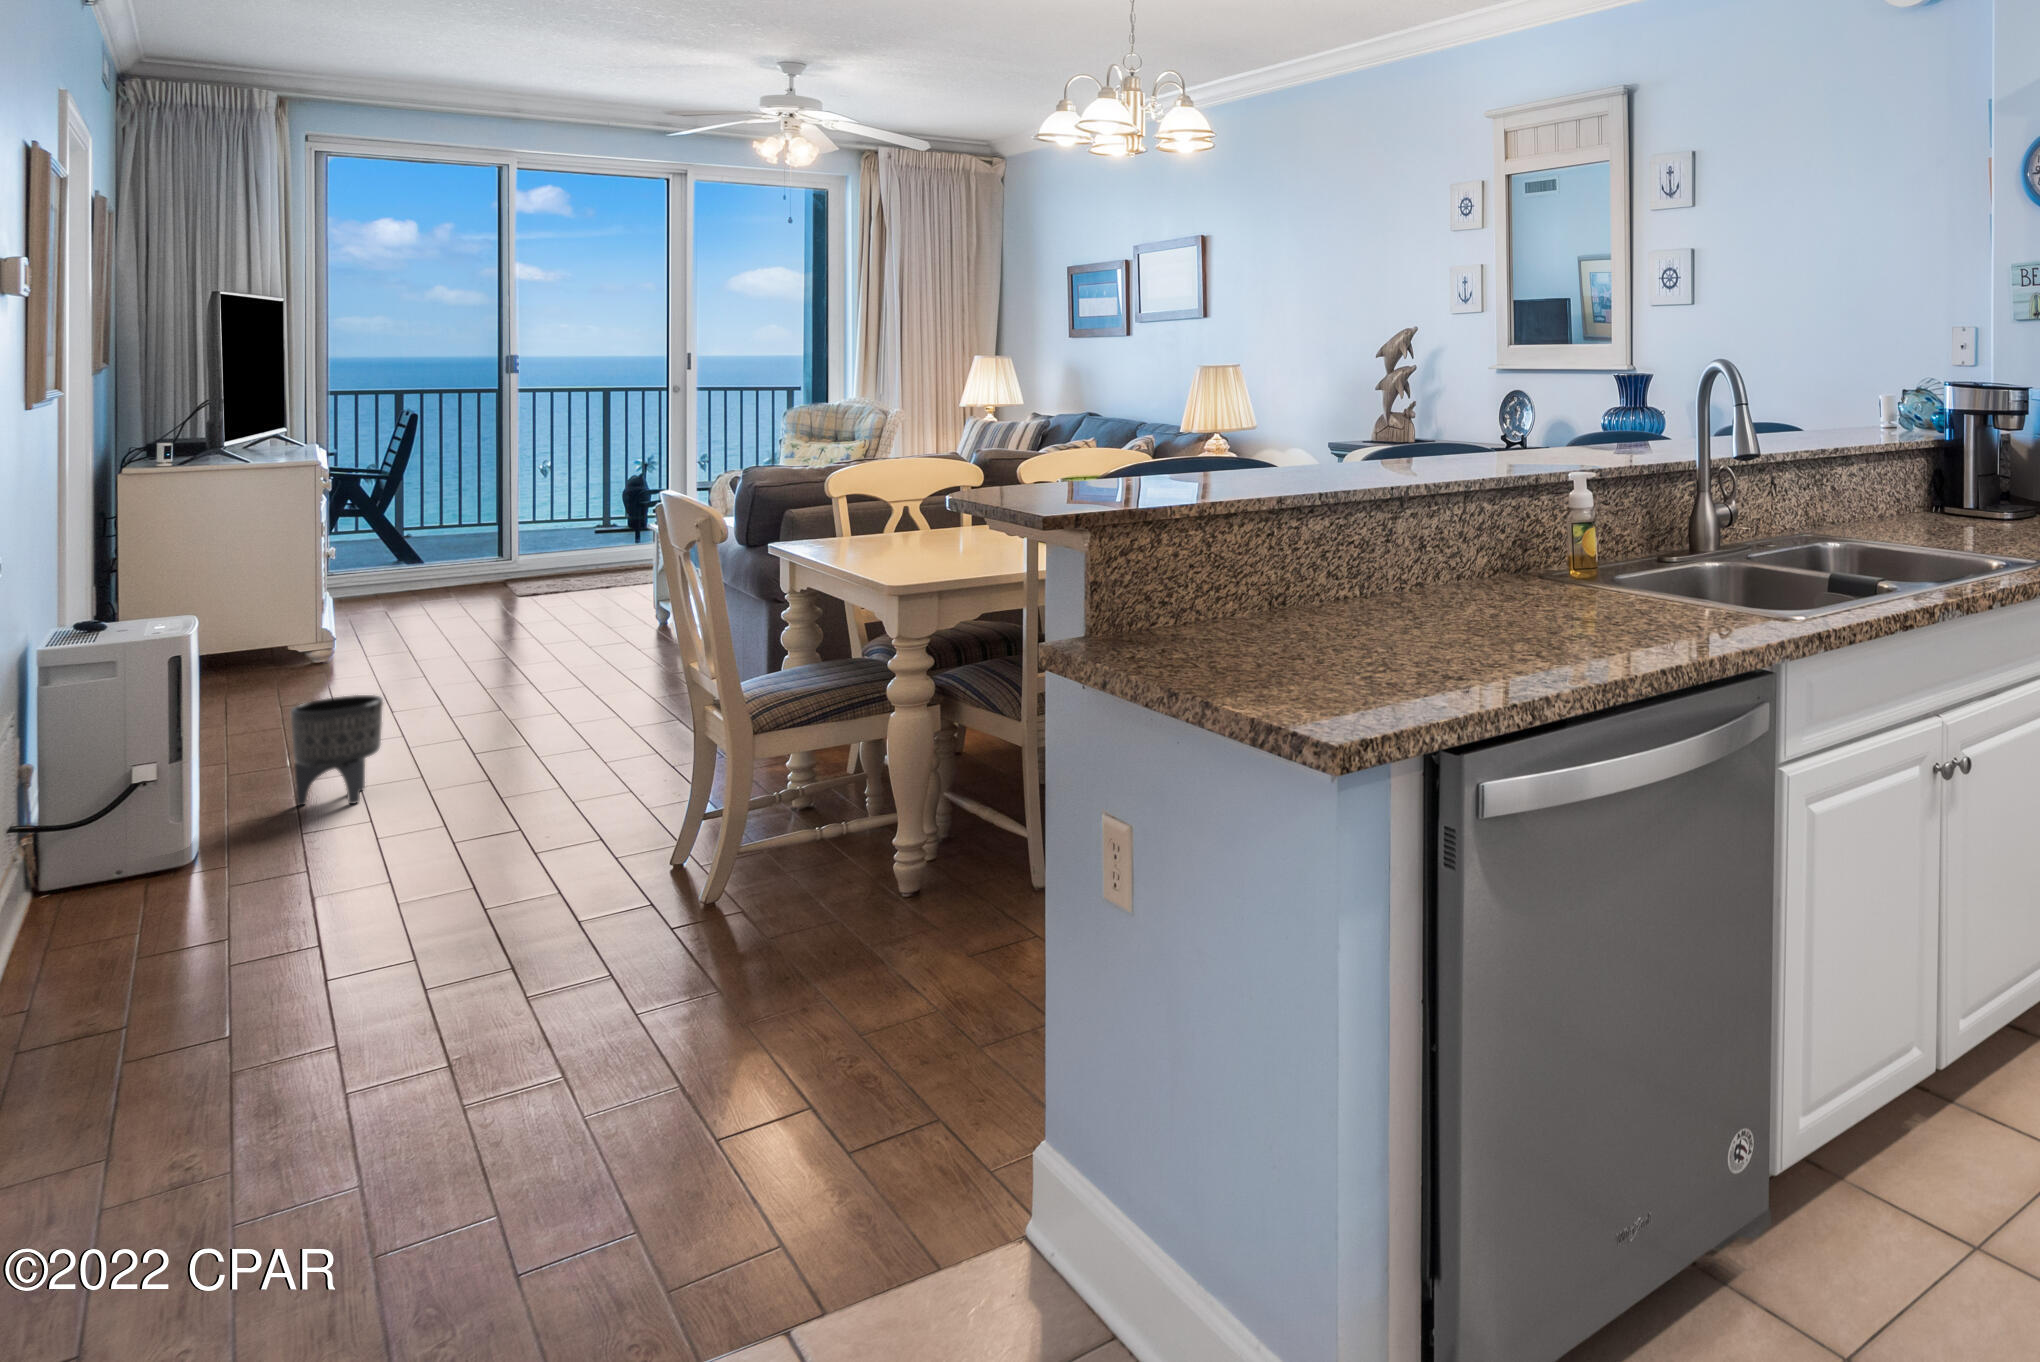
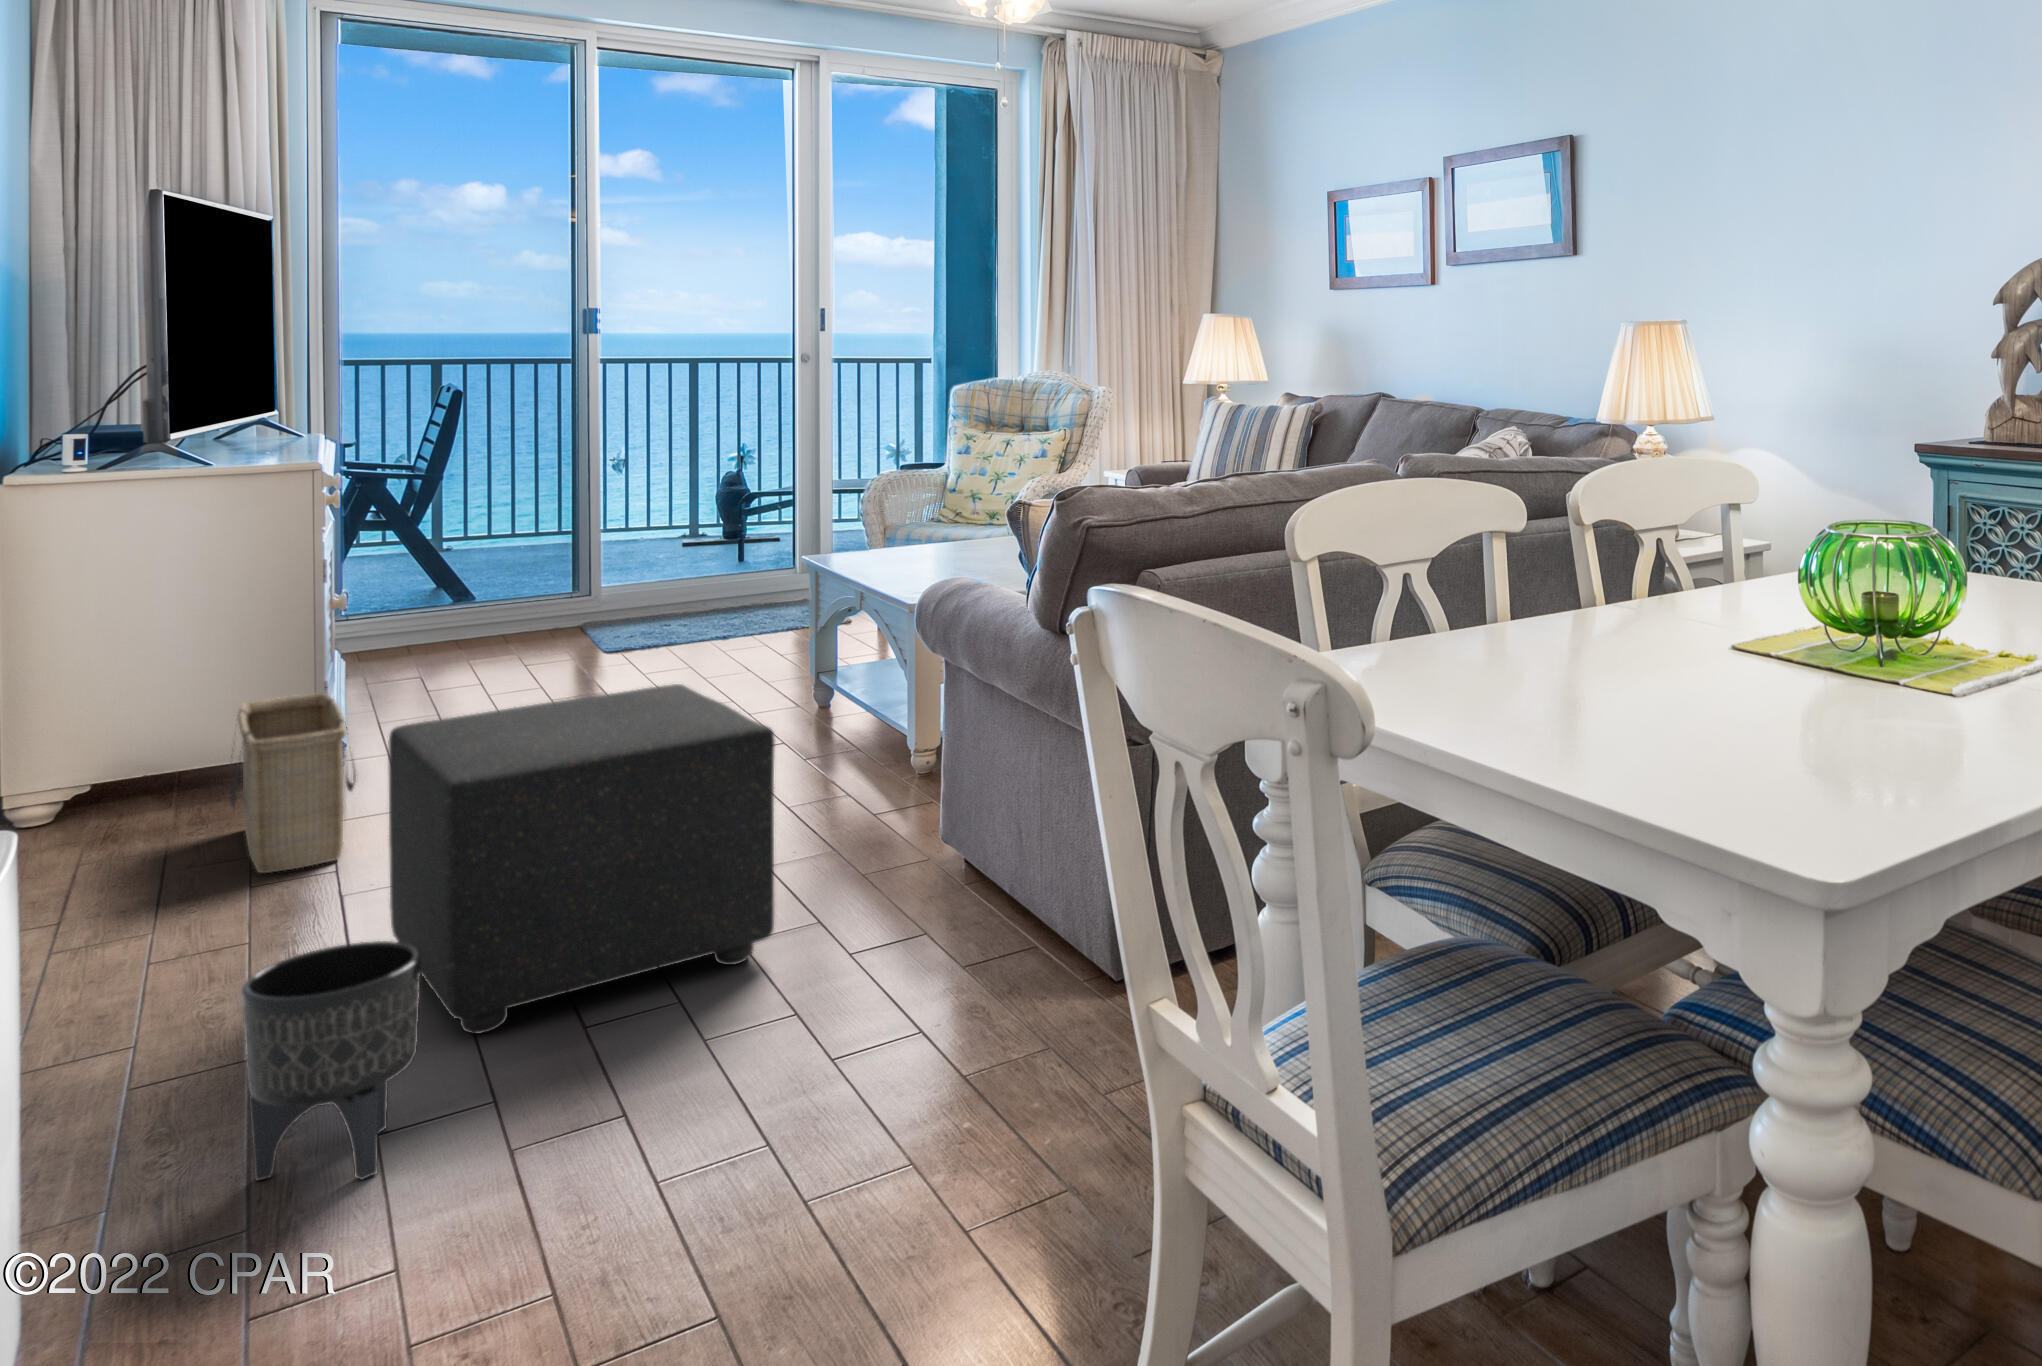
ottoman: none [367,585,589,759] -> present [388,684,775,1034]
basket: none [267,604,346,704] -> present [230,693,356,873]

